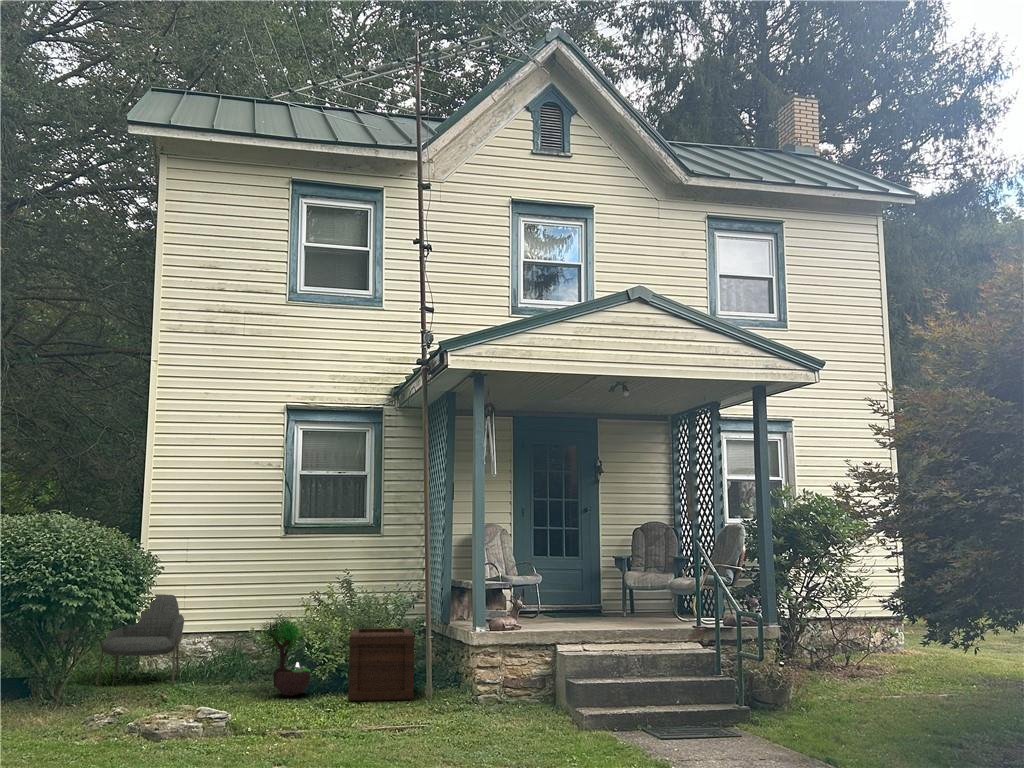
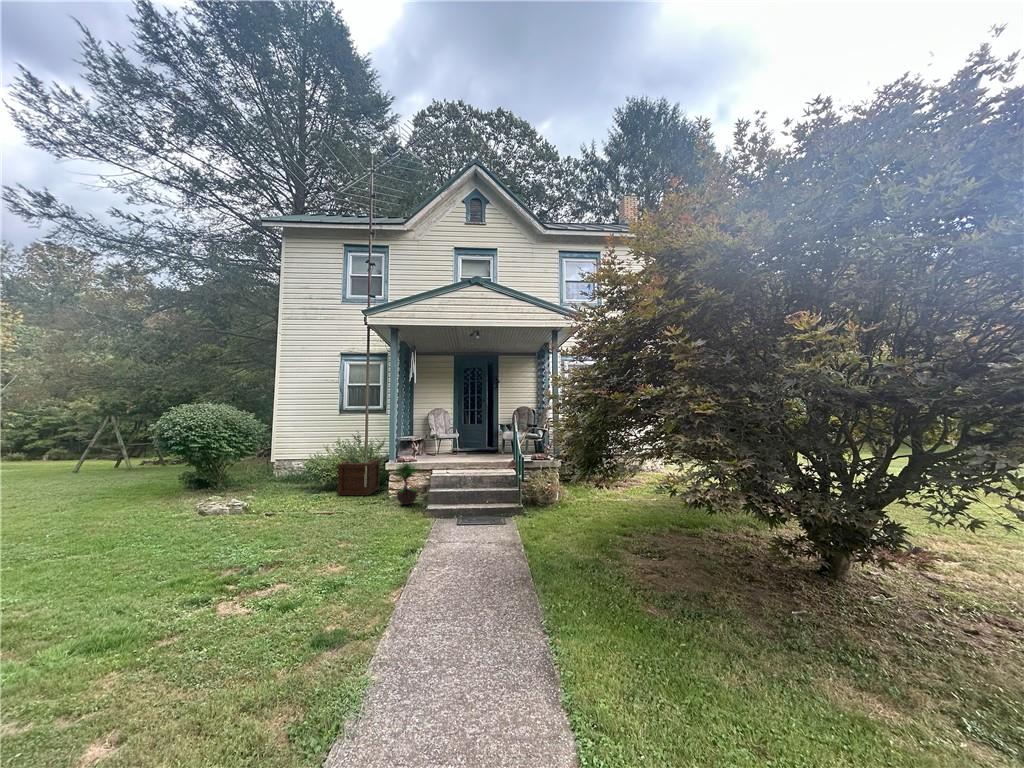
armchair: present [96,594,184,685] -> none [243,442,289,484]
potted tree: present [260,616,310,696] -> present [393,462,417,505]

